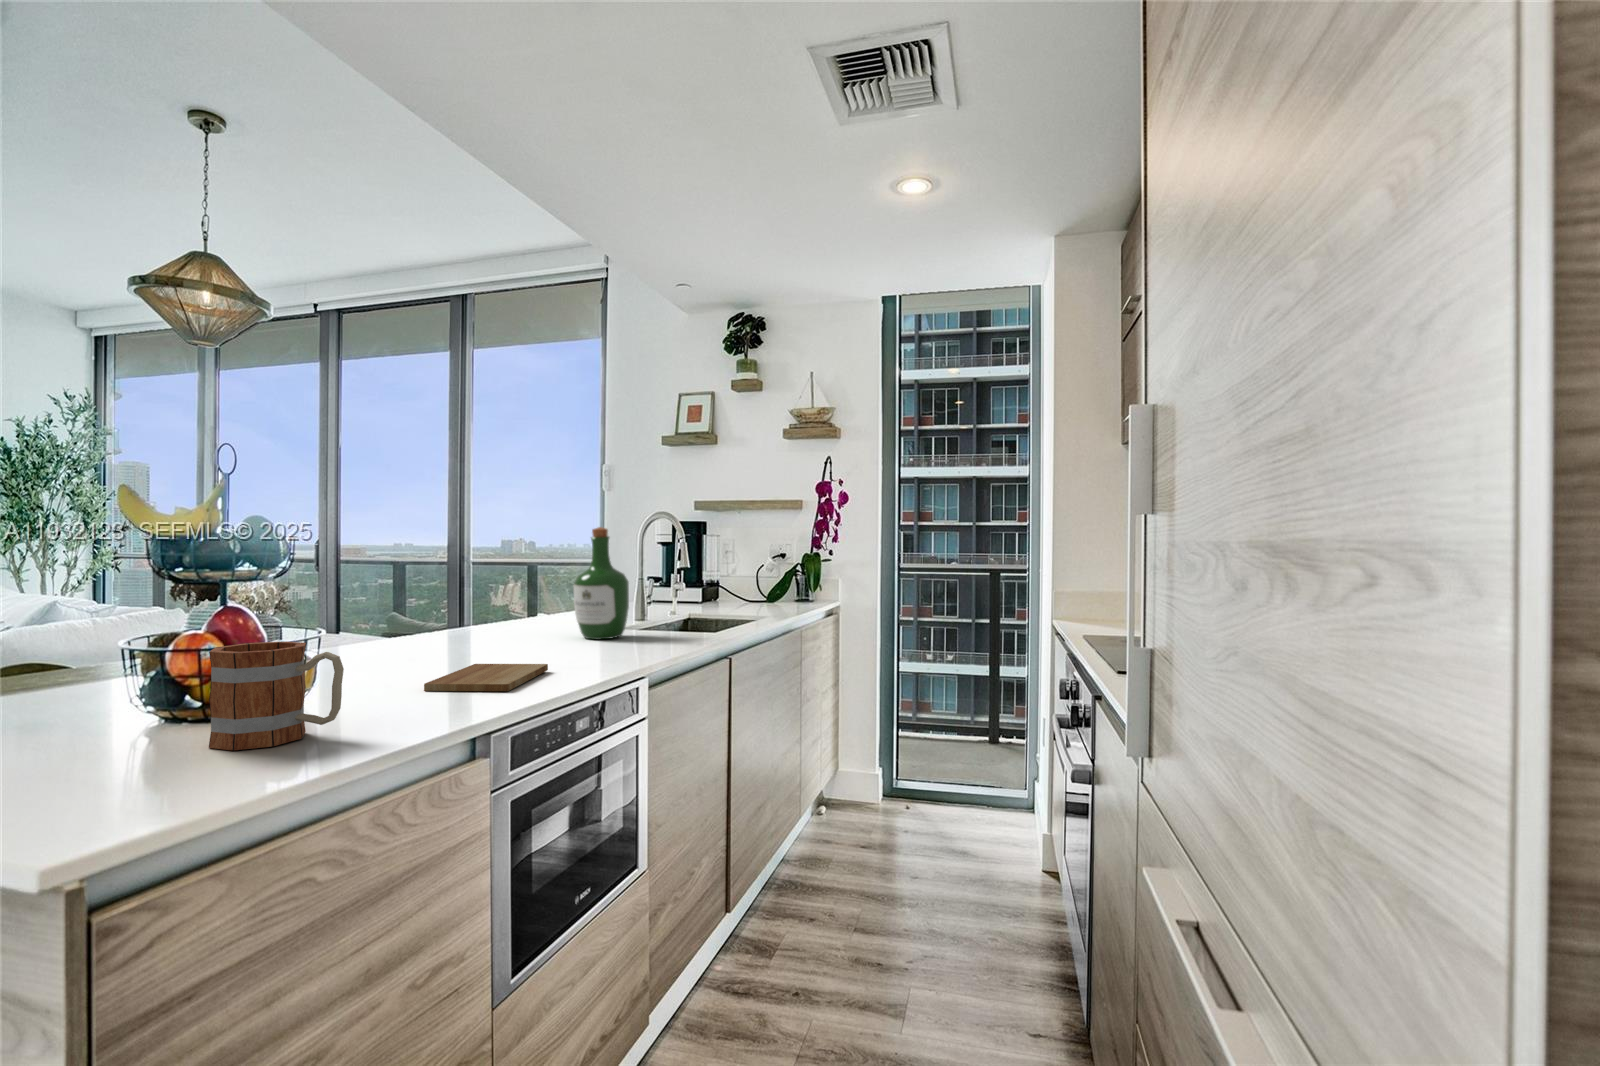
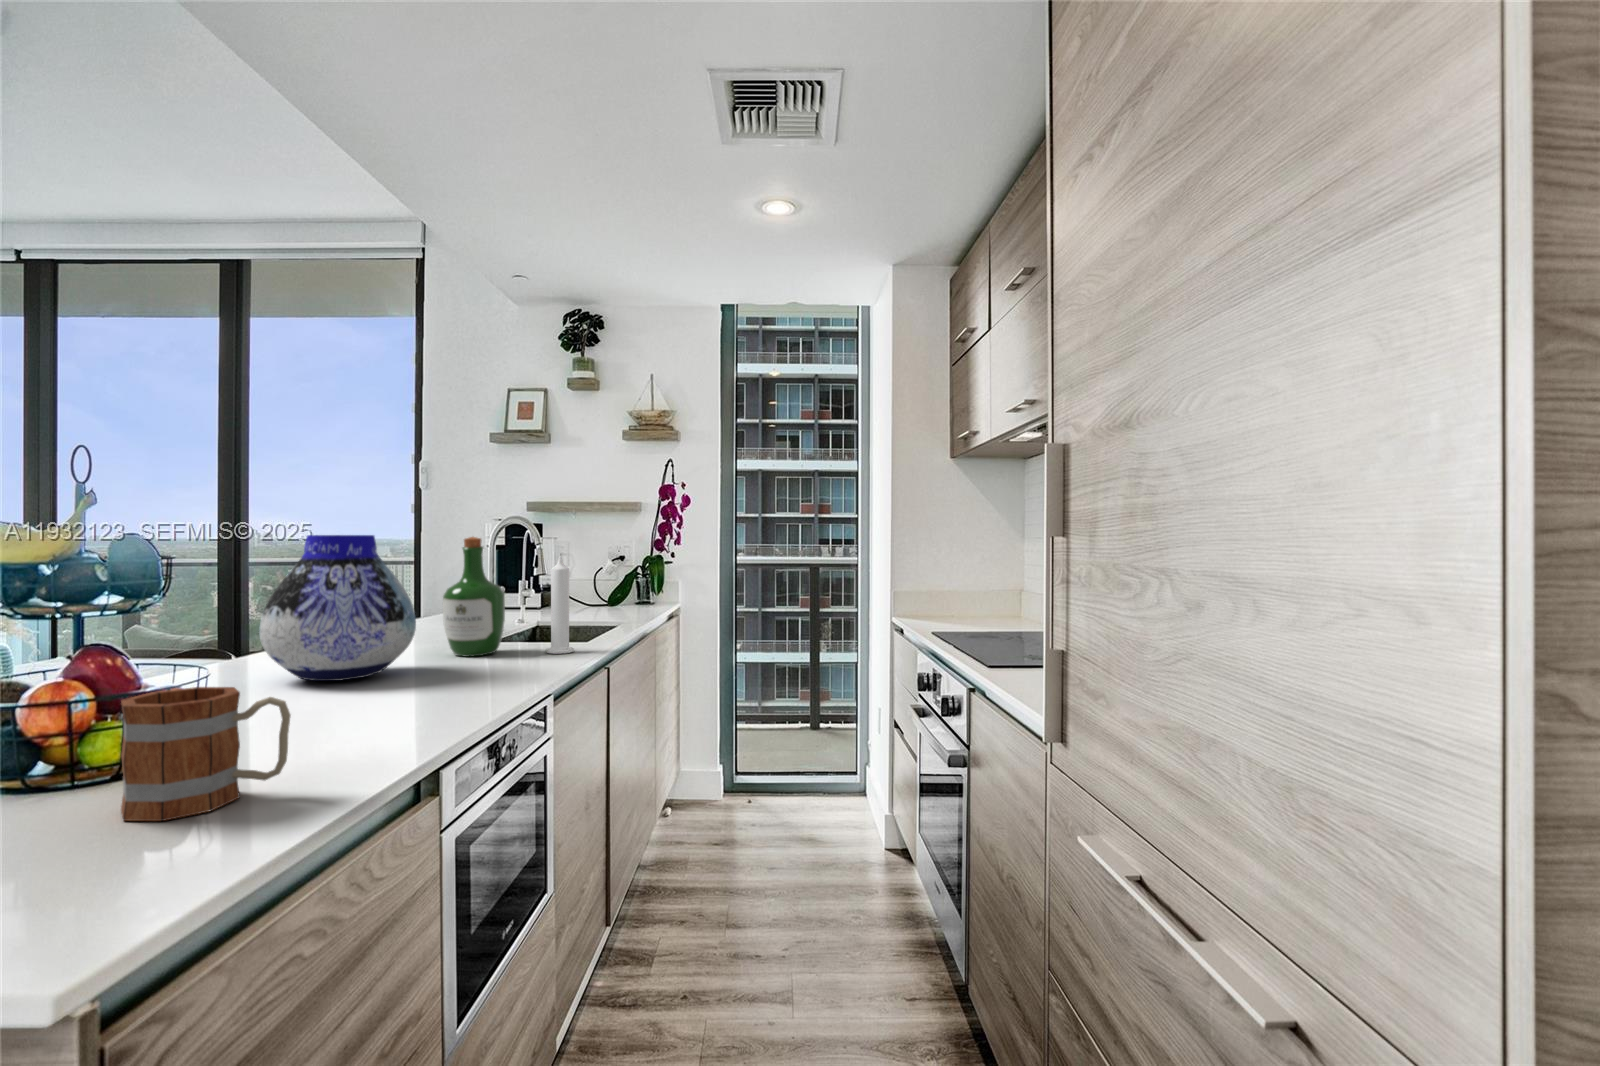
vase: none [407,523,538,654] -> present [259,535,416,681]
candle: none [665,546,691,640] -> present [546,556,574,654]
cutting board: present [424,664,548,691] -> none [330,689,454,729]

